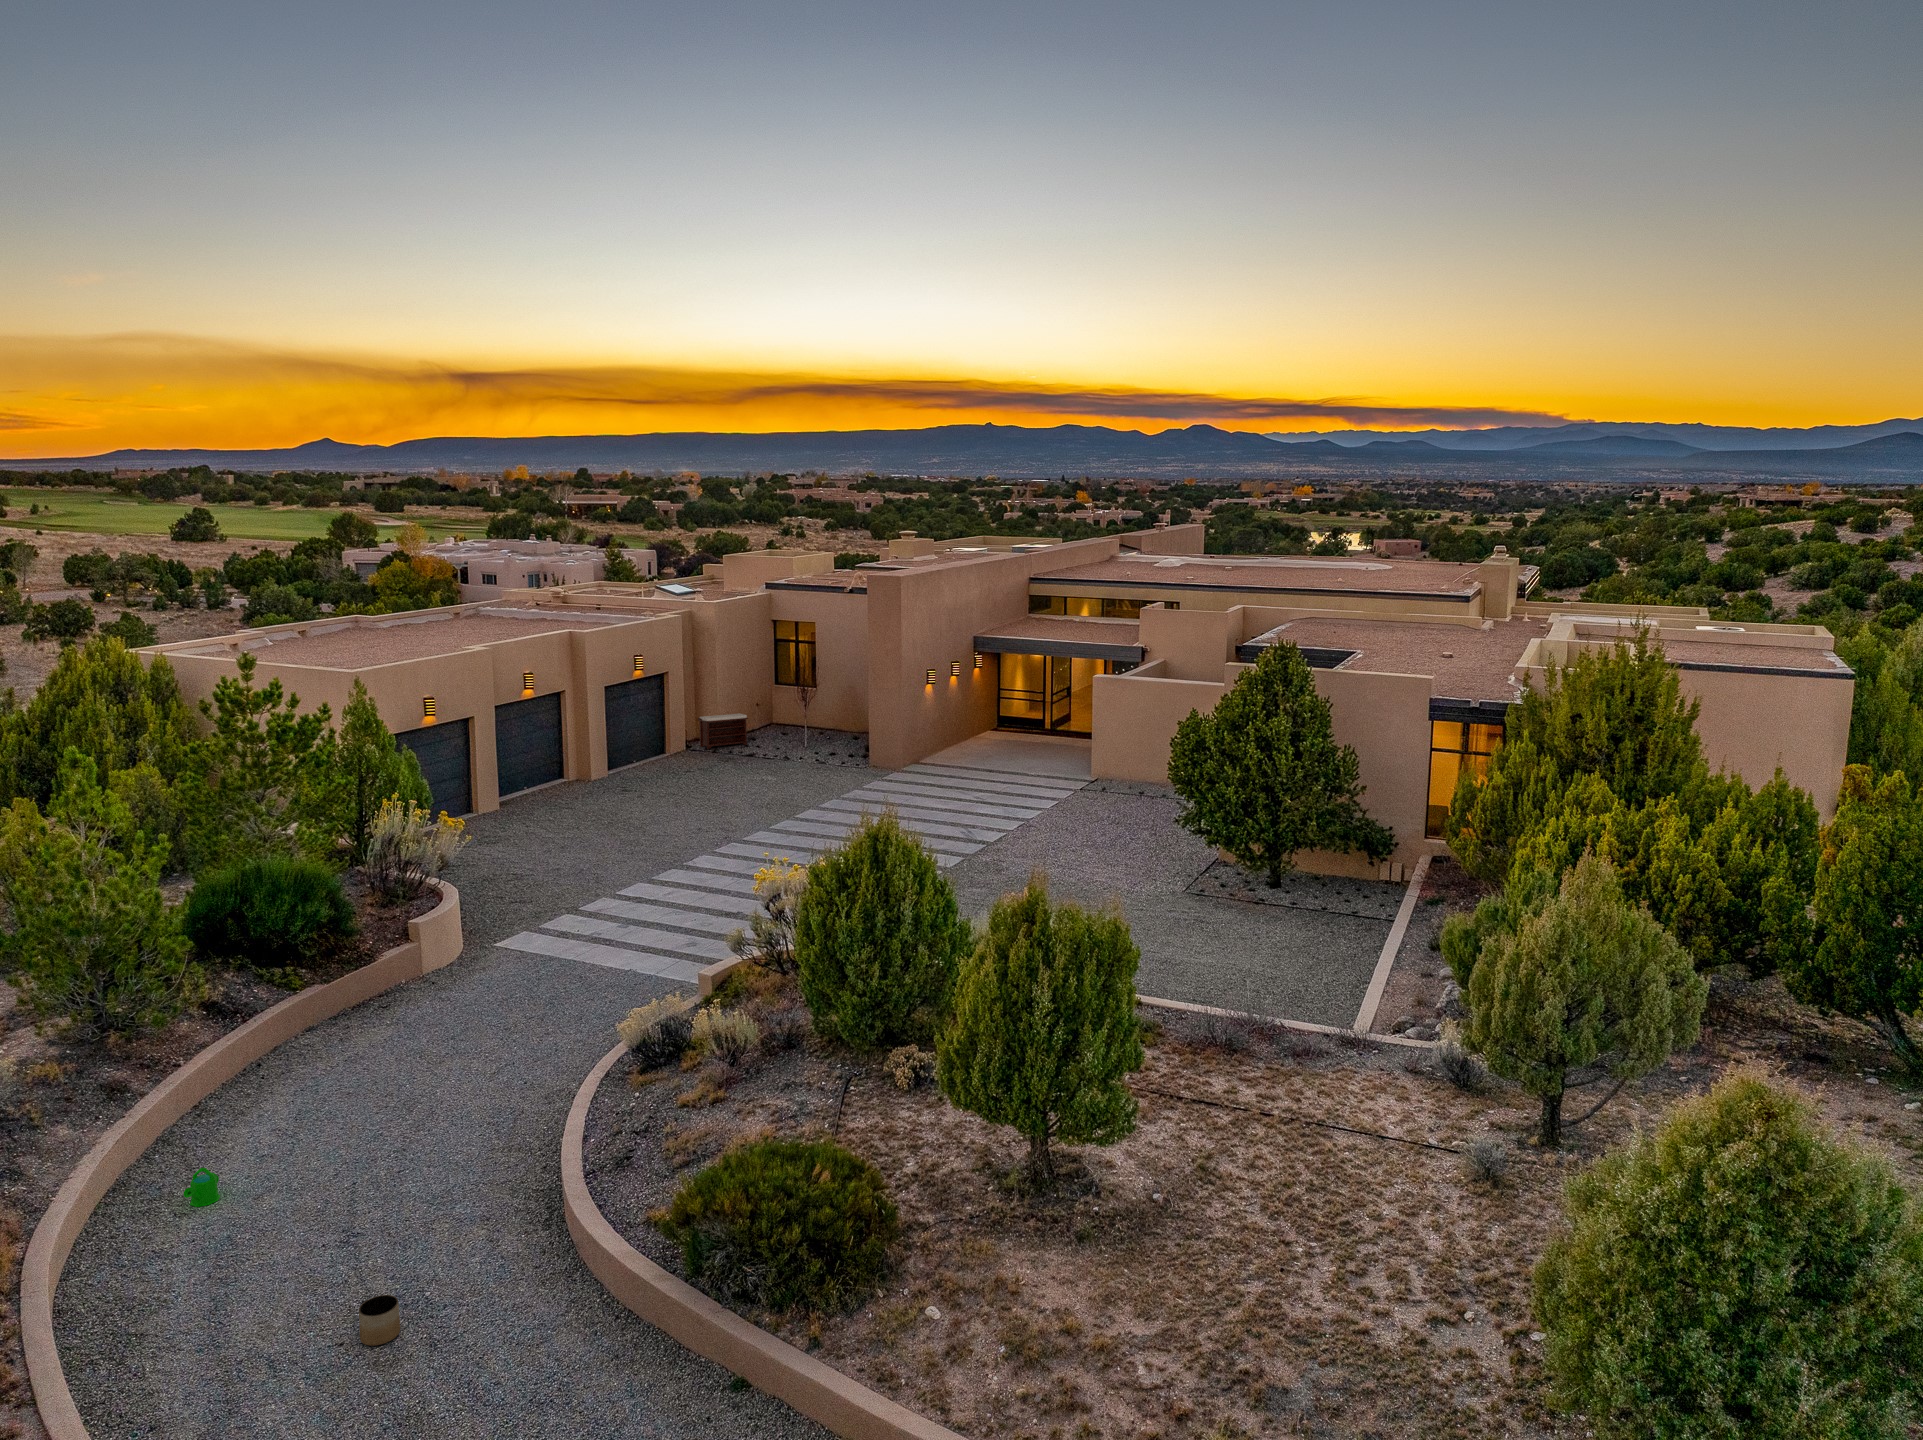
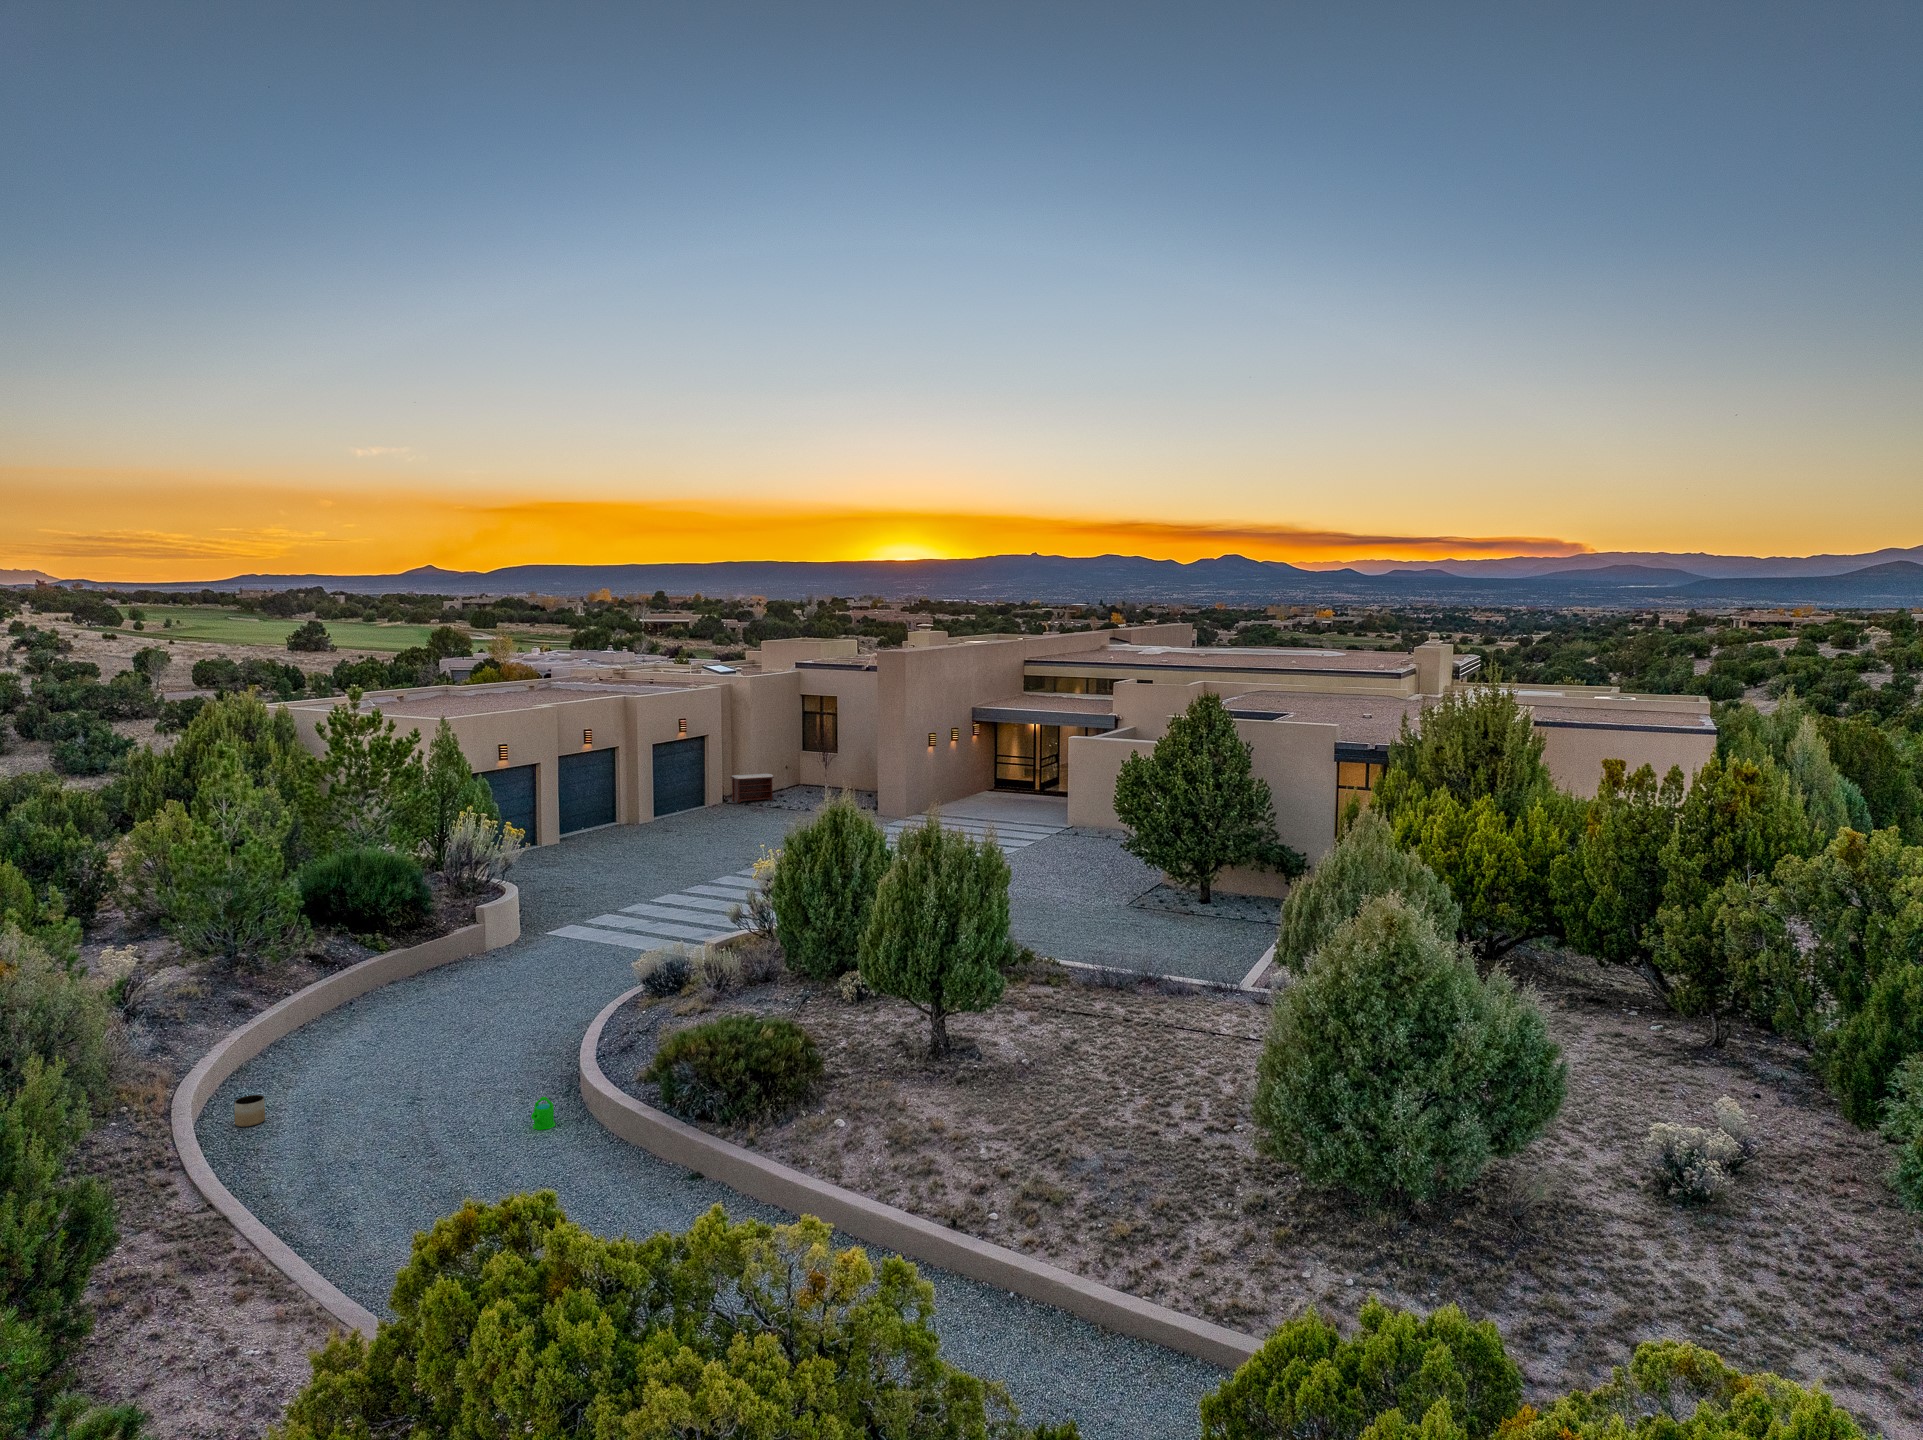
watering can: present [184,1168,220,1207] -> present [531,1097,556,1130]
planter: present [359,1295,400,1346] -> present [234,1095,265,1127]

